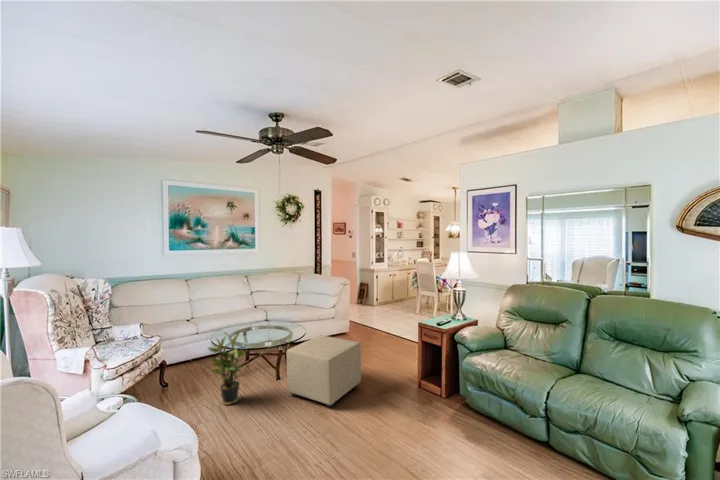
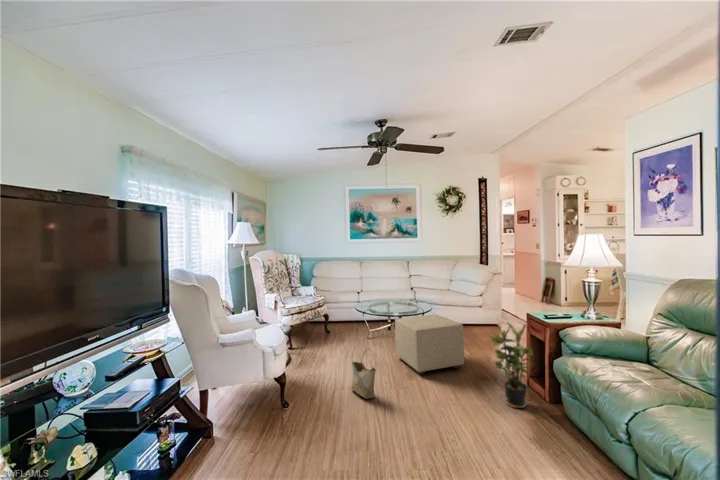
potted plant: present [208,331,245,405] -> present [491,323,533,408]
woven basket: none [276,399,314,463] -> present [351,361,376,399]

